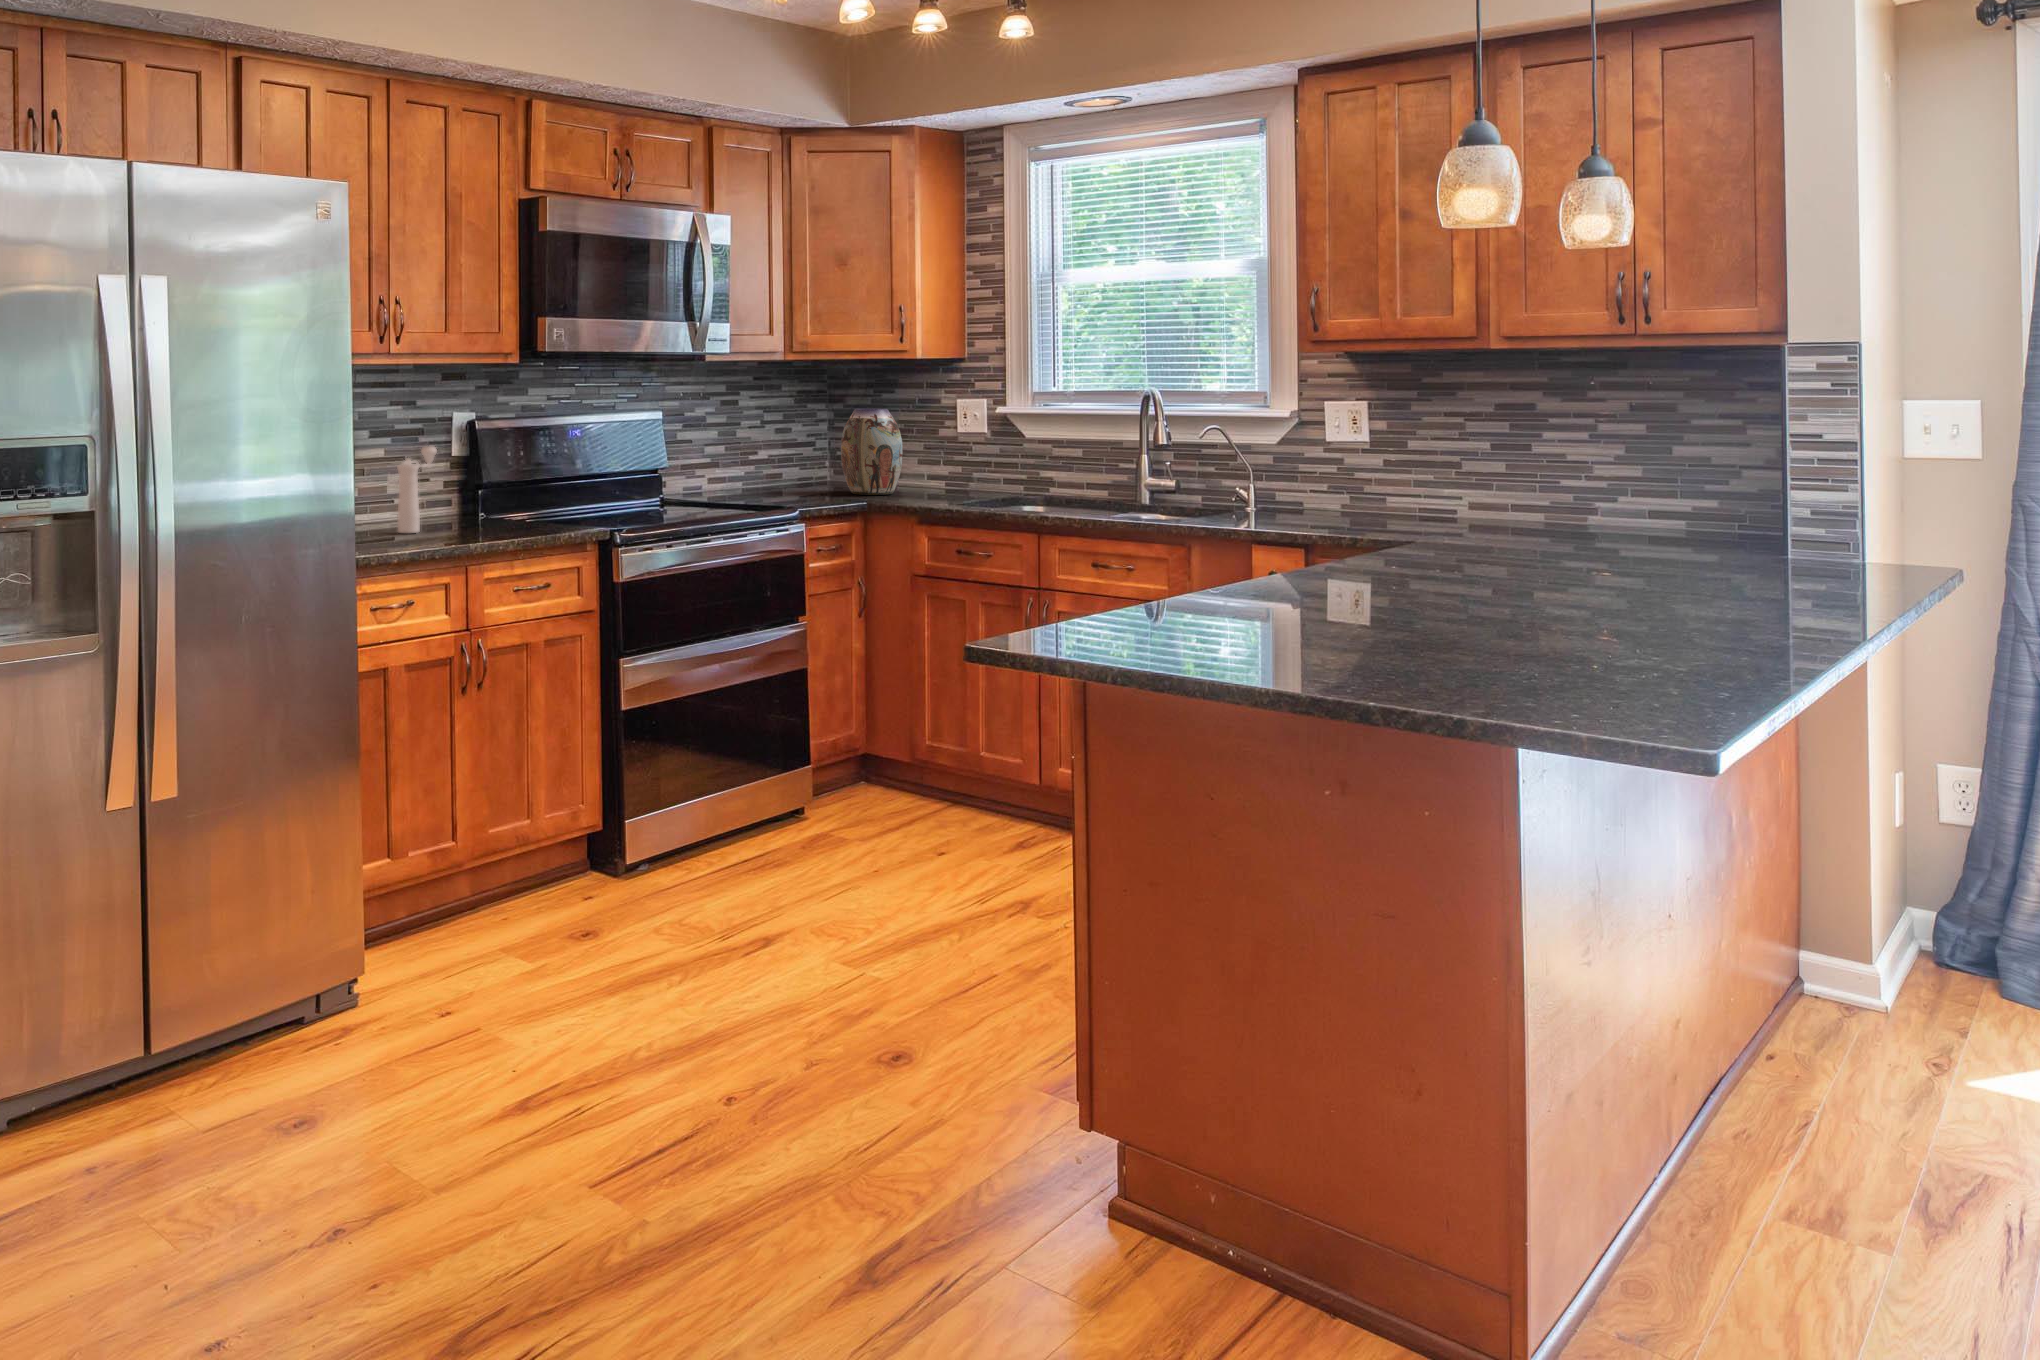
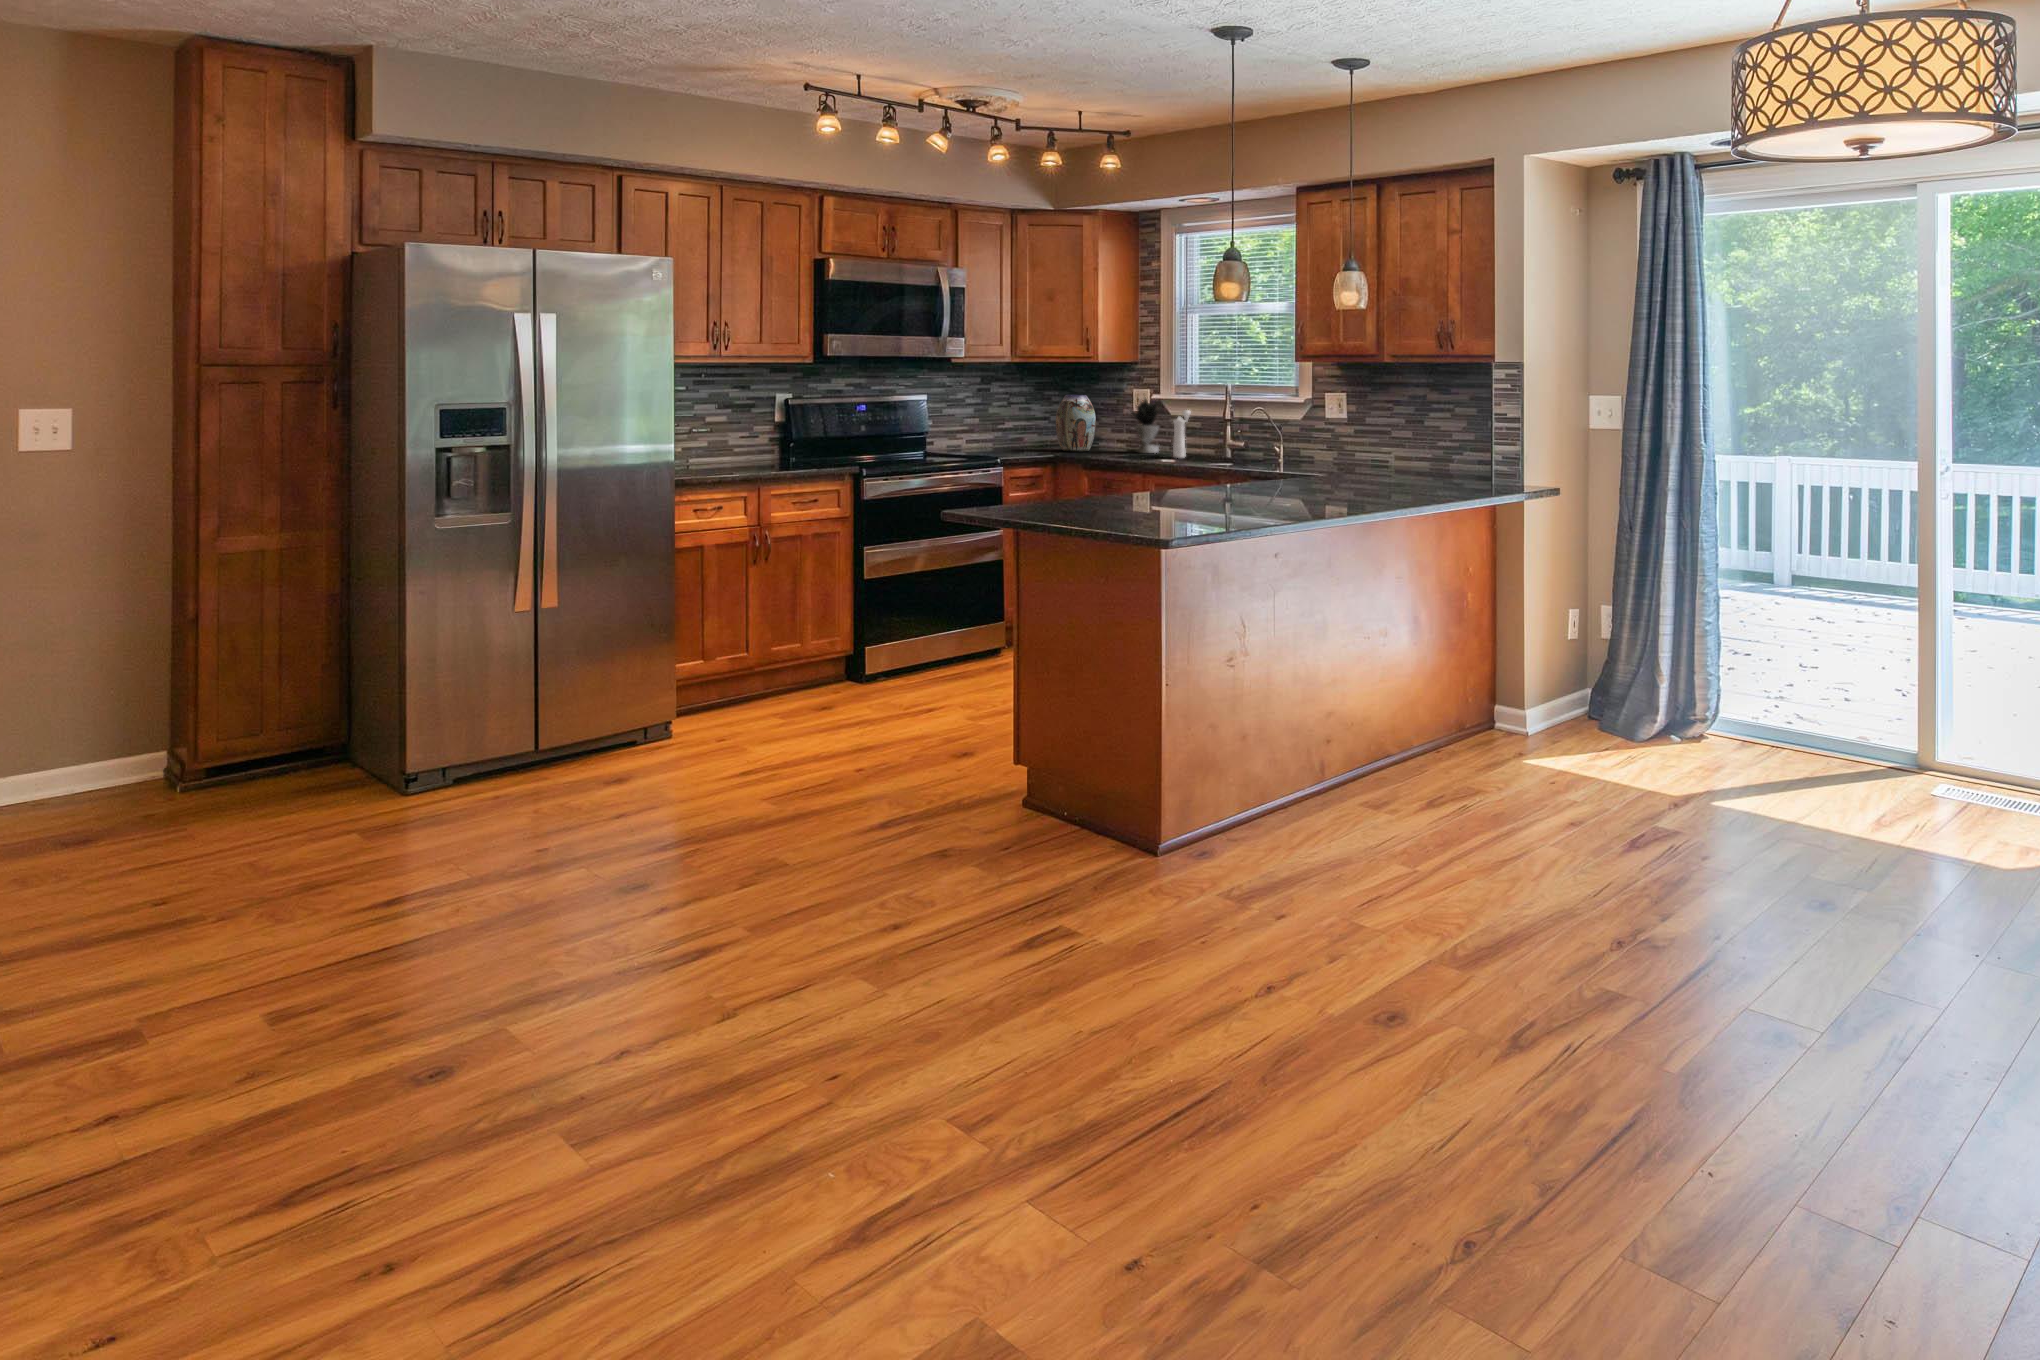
potted plant: none [951,403,1013,497] -> present [1131,398,1159,453]
pepper mill: present [397,446,437,533] -> present [1173,410,1191,458]

